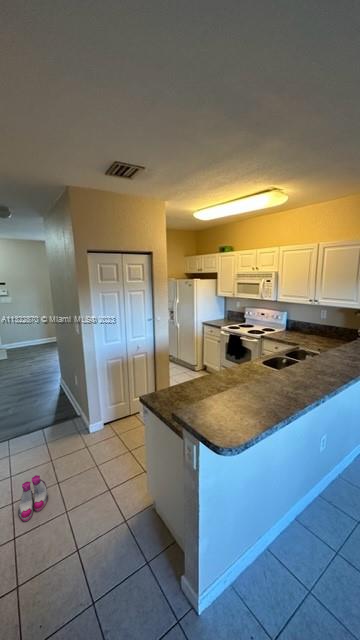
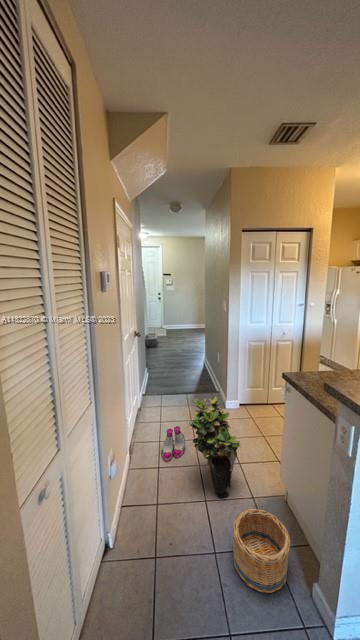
potted plant: none [50,432,108,536] -> present [189,397,240,498]
basket: none [109,532,161,613] -> present [233,509,290,593]

